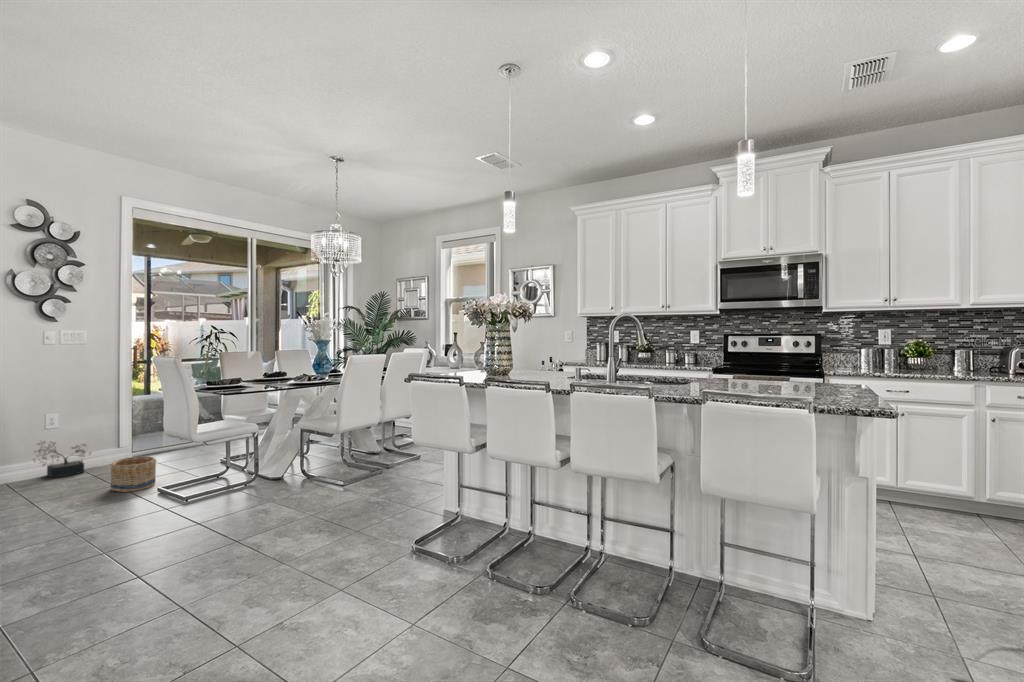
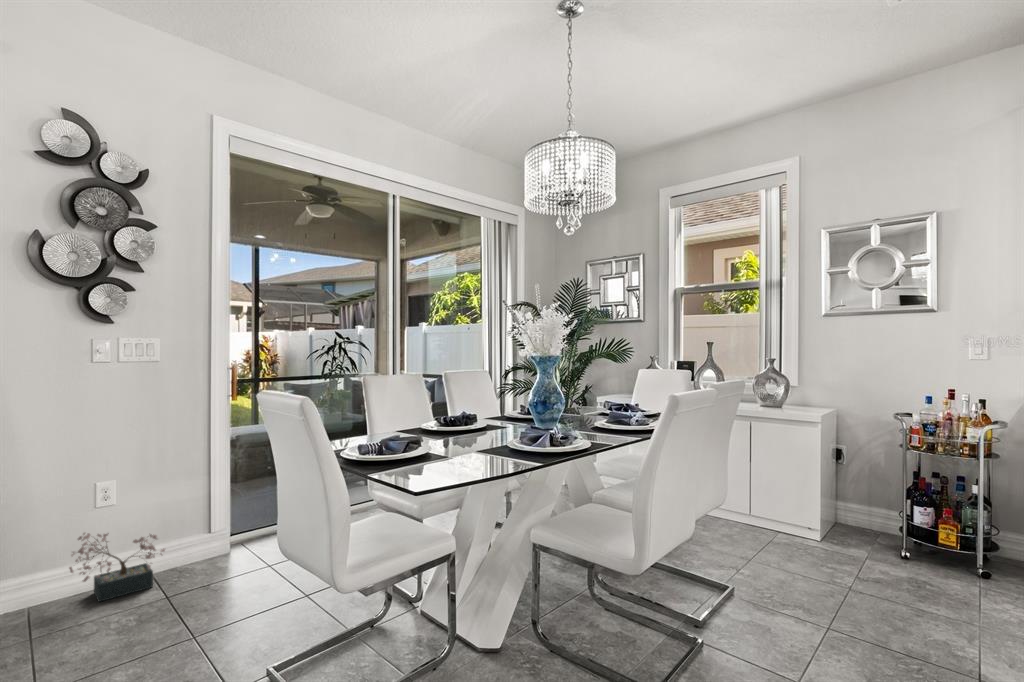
basket: present [110,456,157,492] -> none [192,570,273,655]

